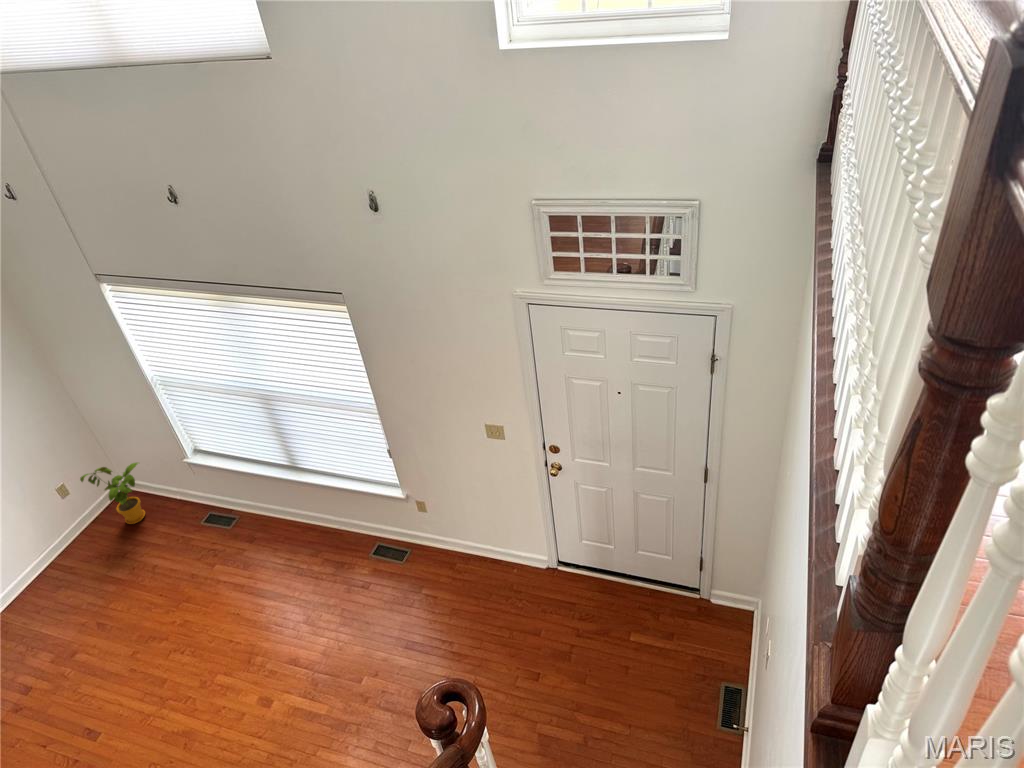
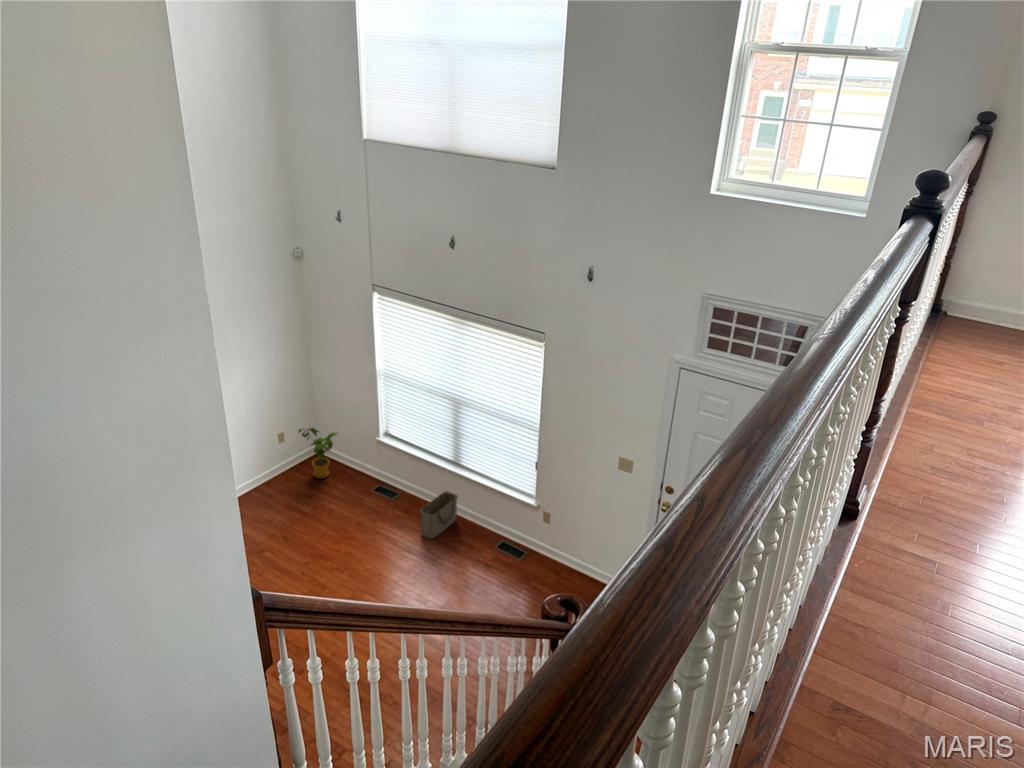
basket: none [262,502,315,568] -> present [420,491,458,539]

